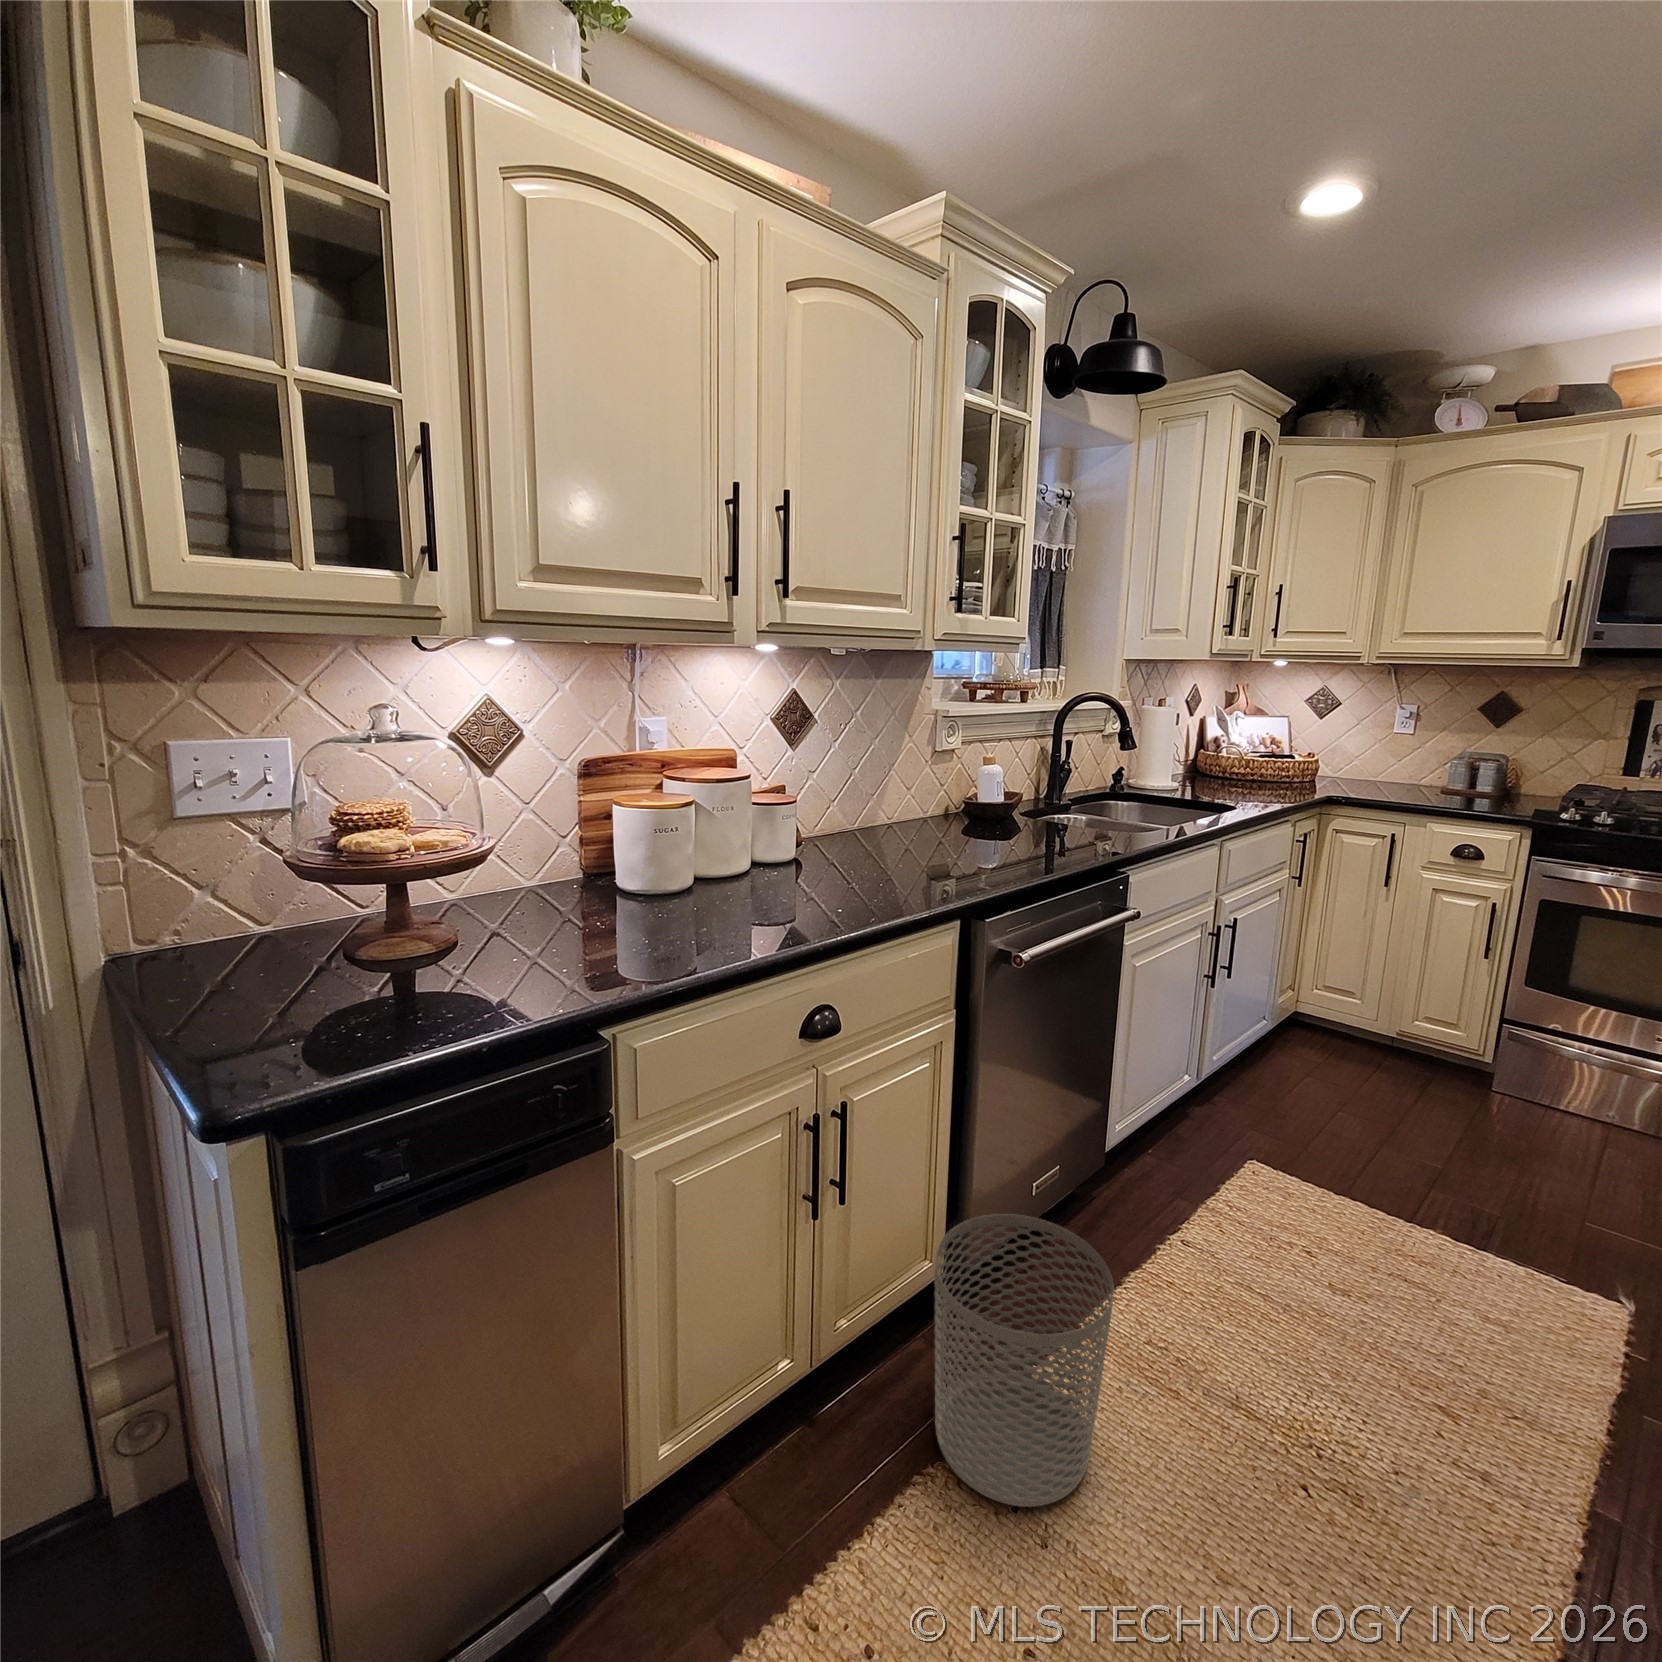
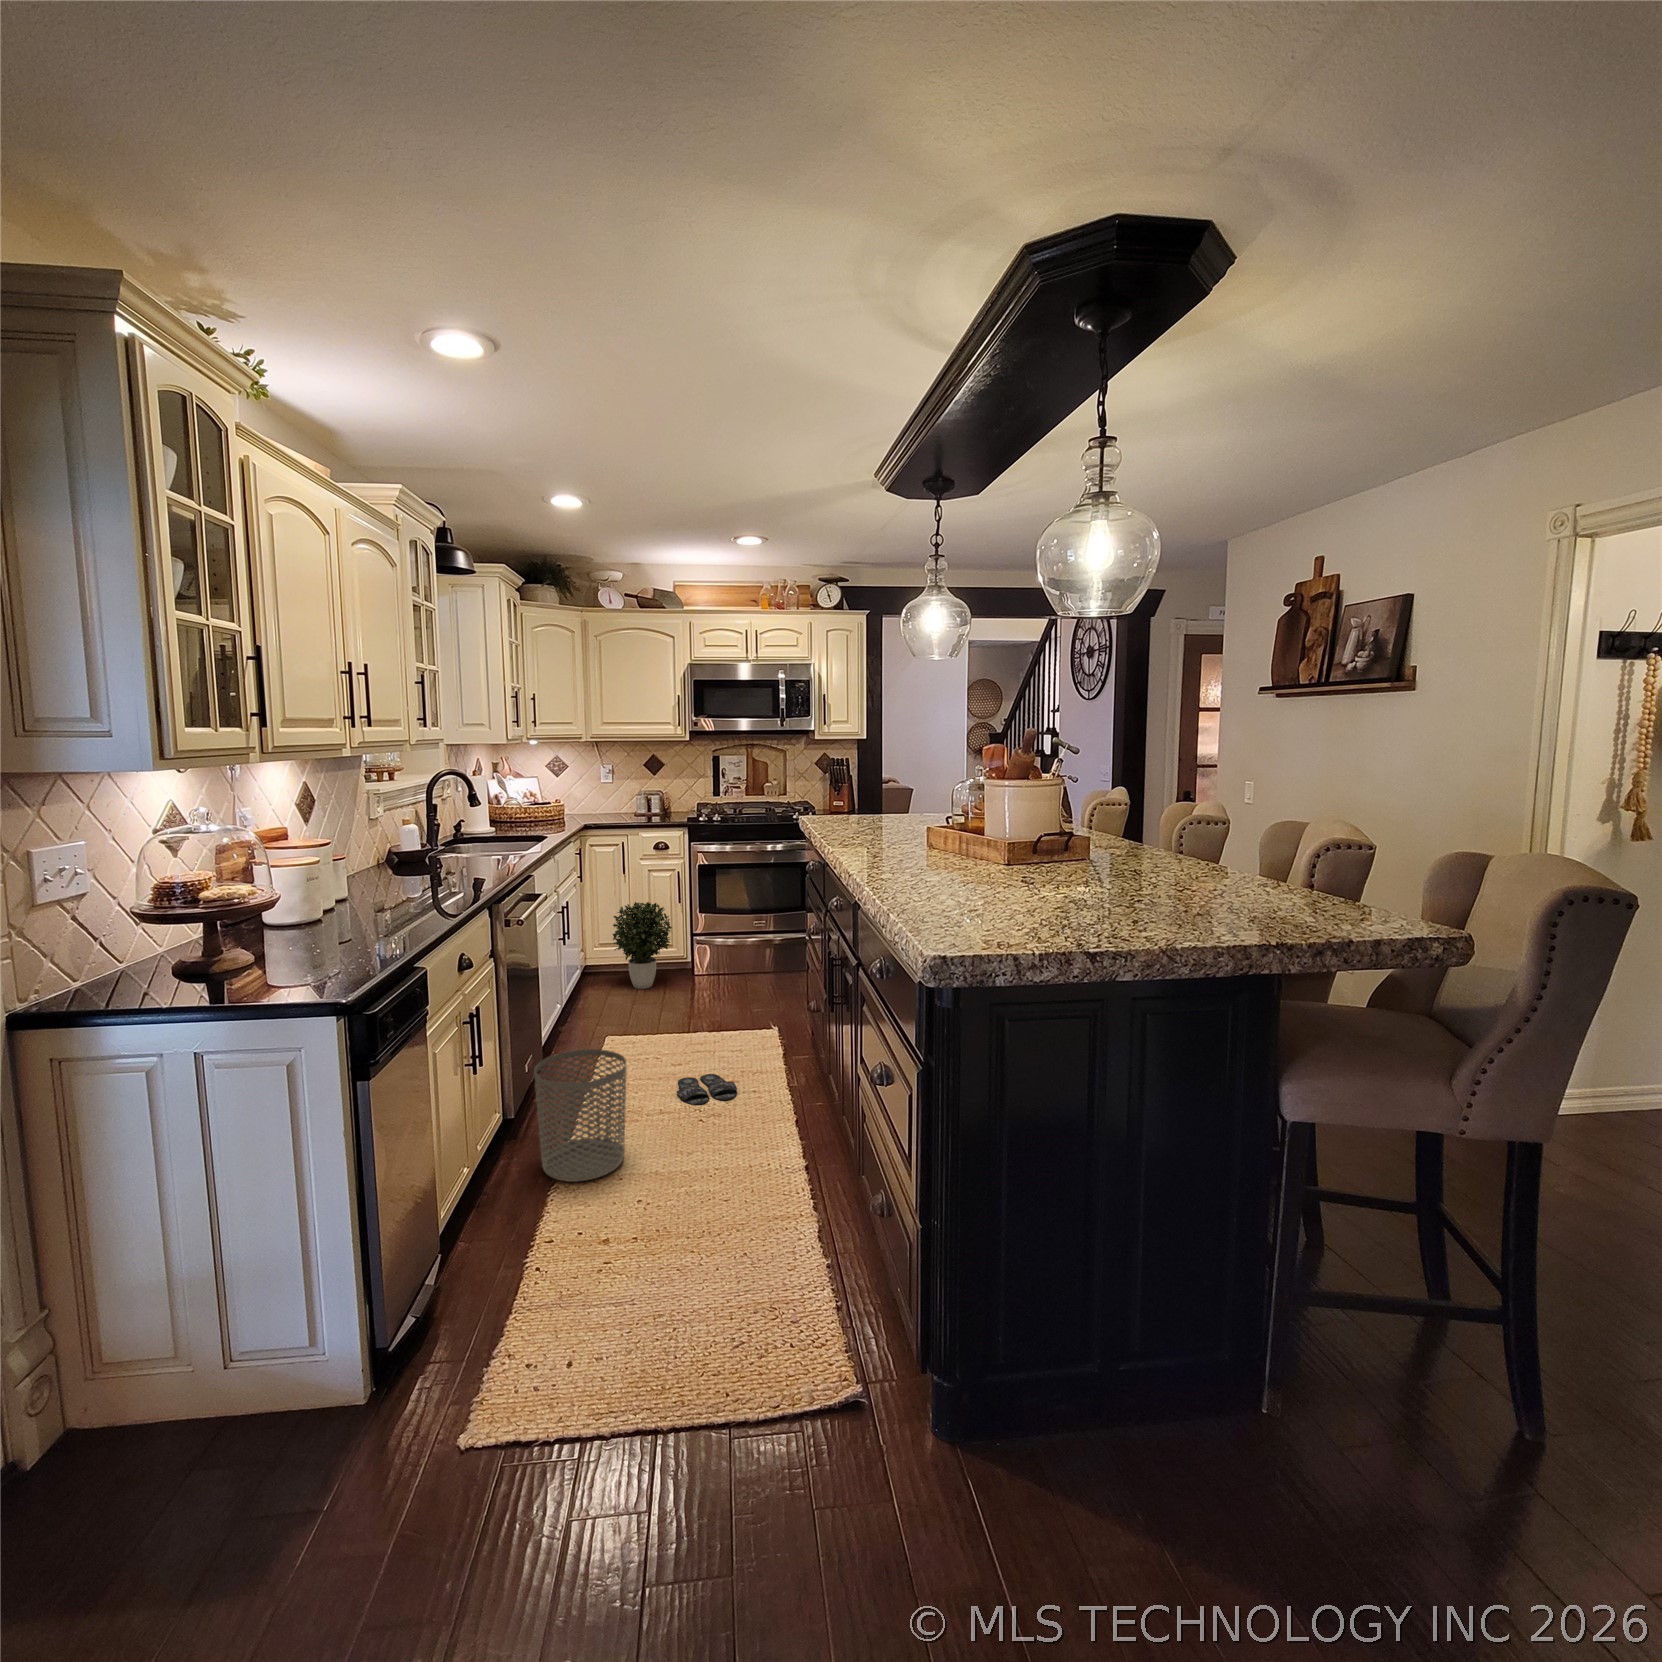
potted plant: none [1332,938,1457,1089] -> present [613,902,672,989]
slippers: none [1293,1336,1443,1471] -> present [677,1074,737,1105]

